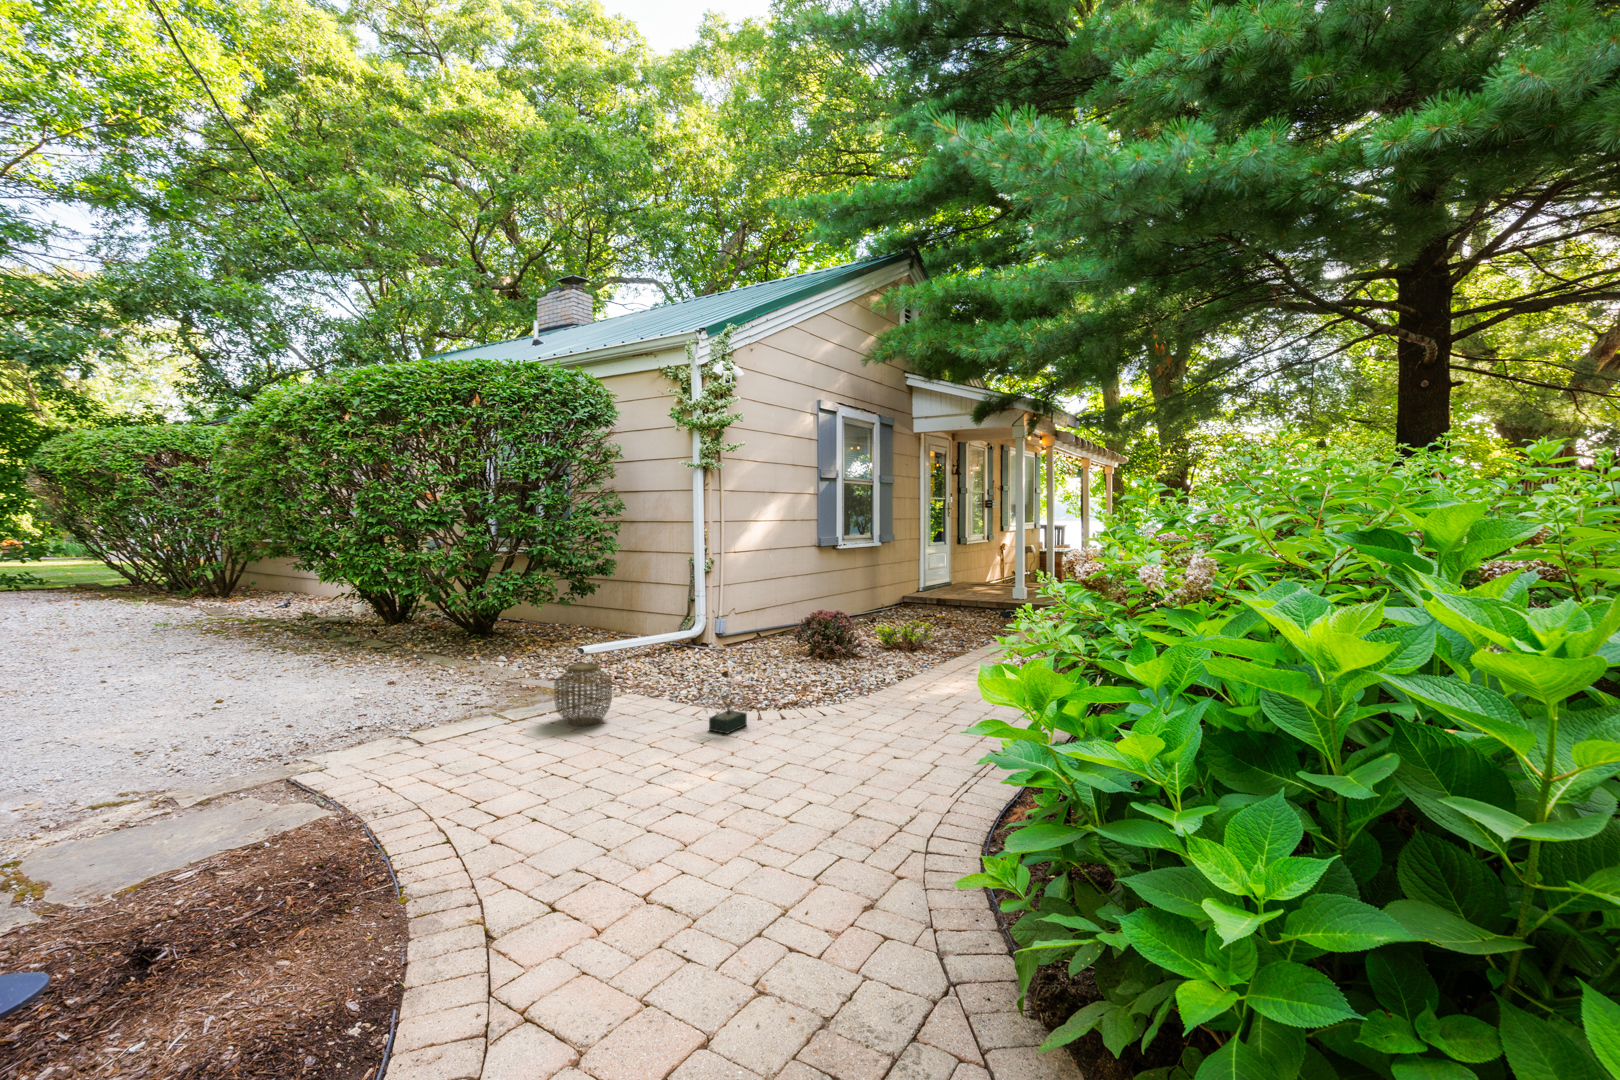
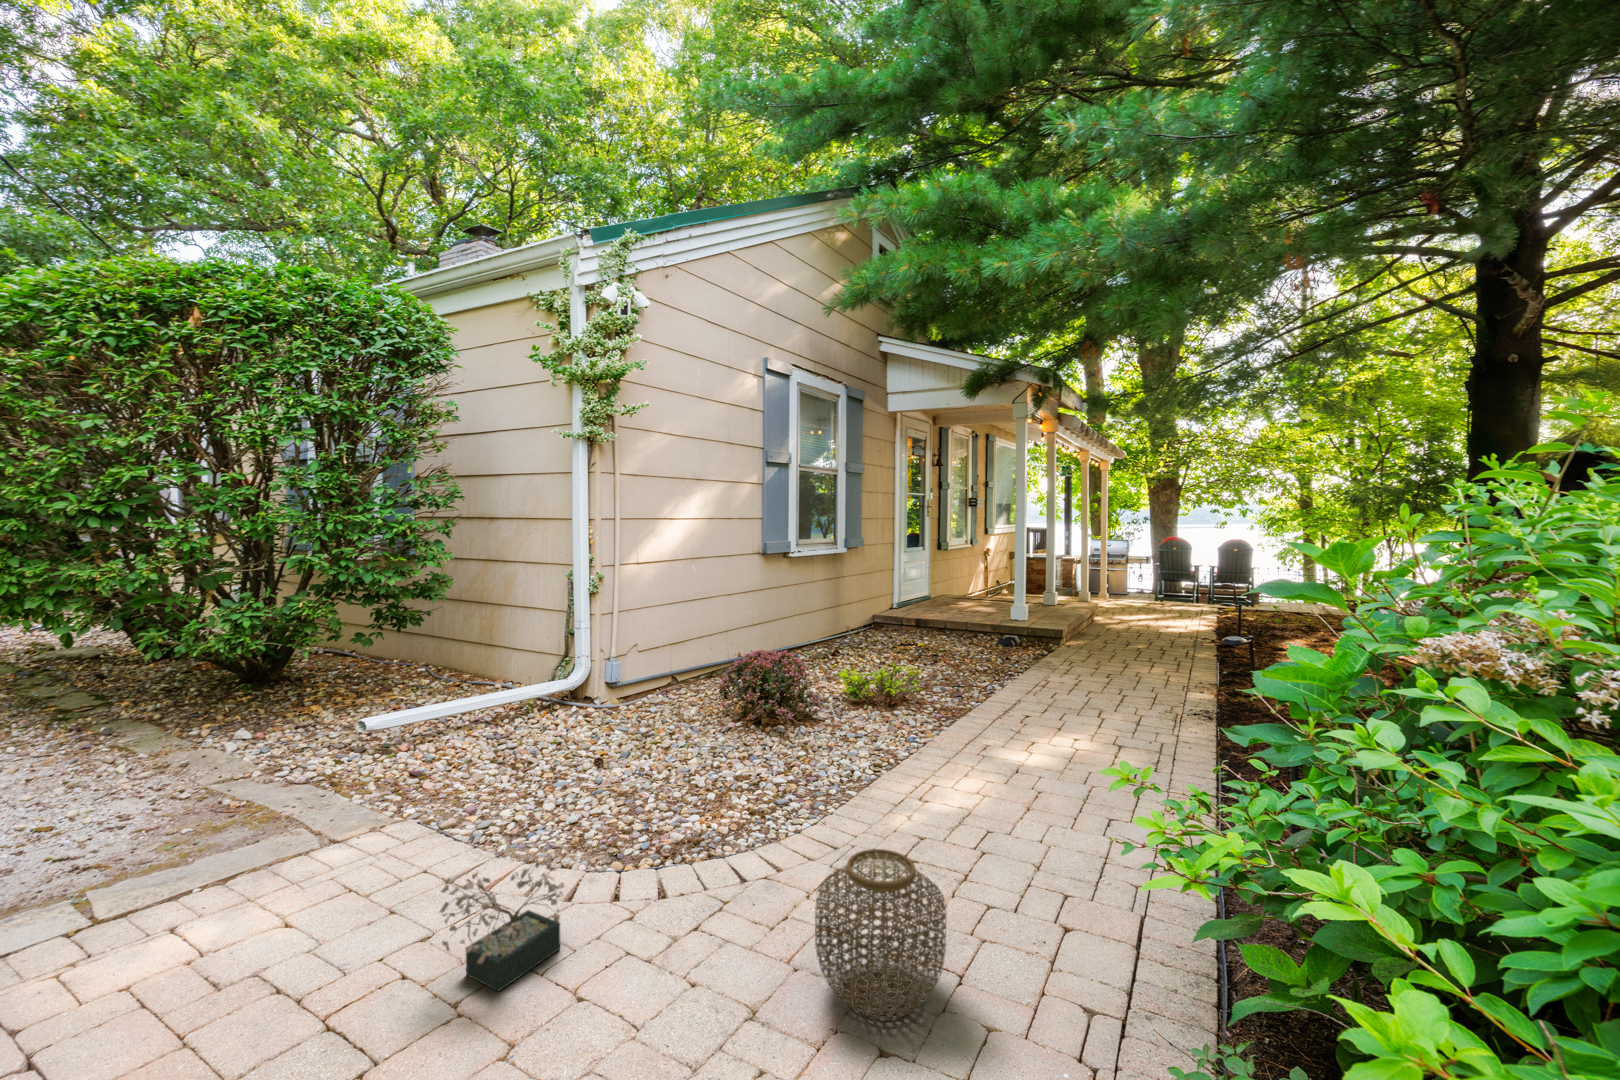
woven basket: present [555,663,612,726] -> present [815,849,947,1020]

